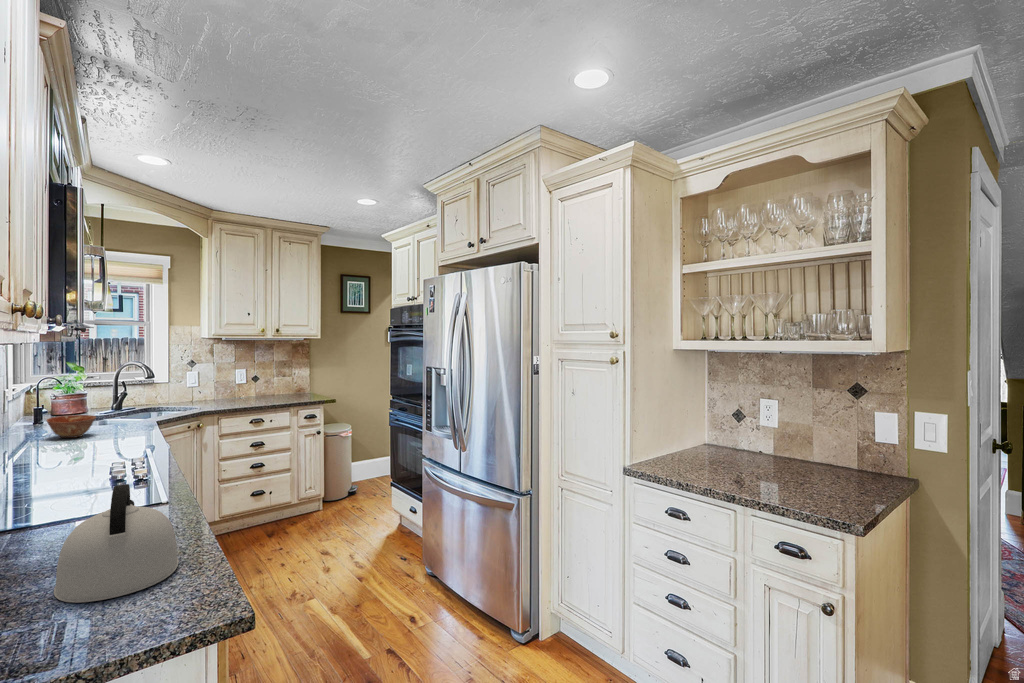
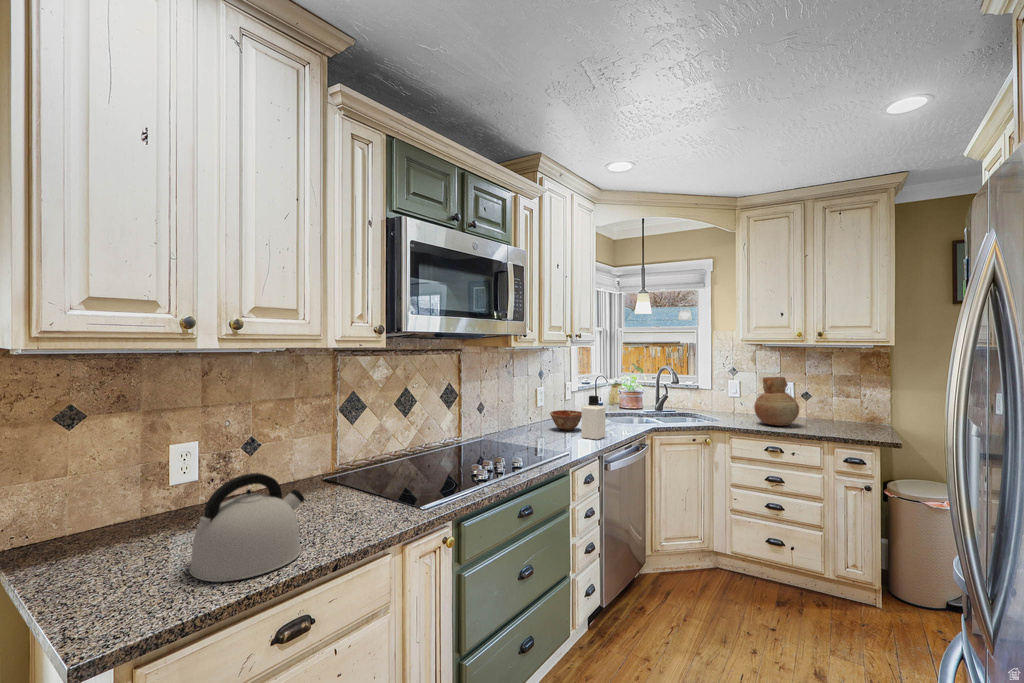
vase: none [230,365,265,403] -> present [754,377,799,426]
bottle: none [115,393,139,438] -> present [582,396,606,439]

